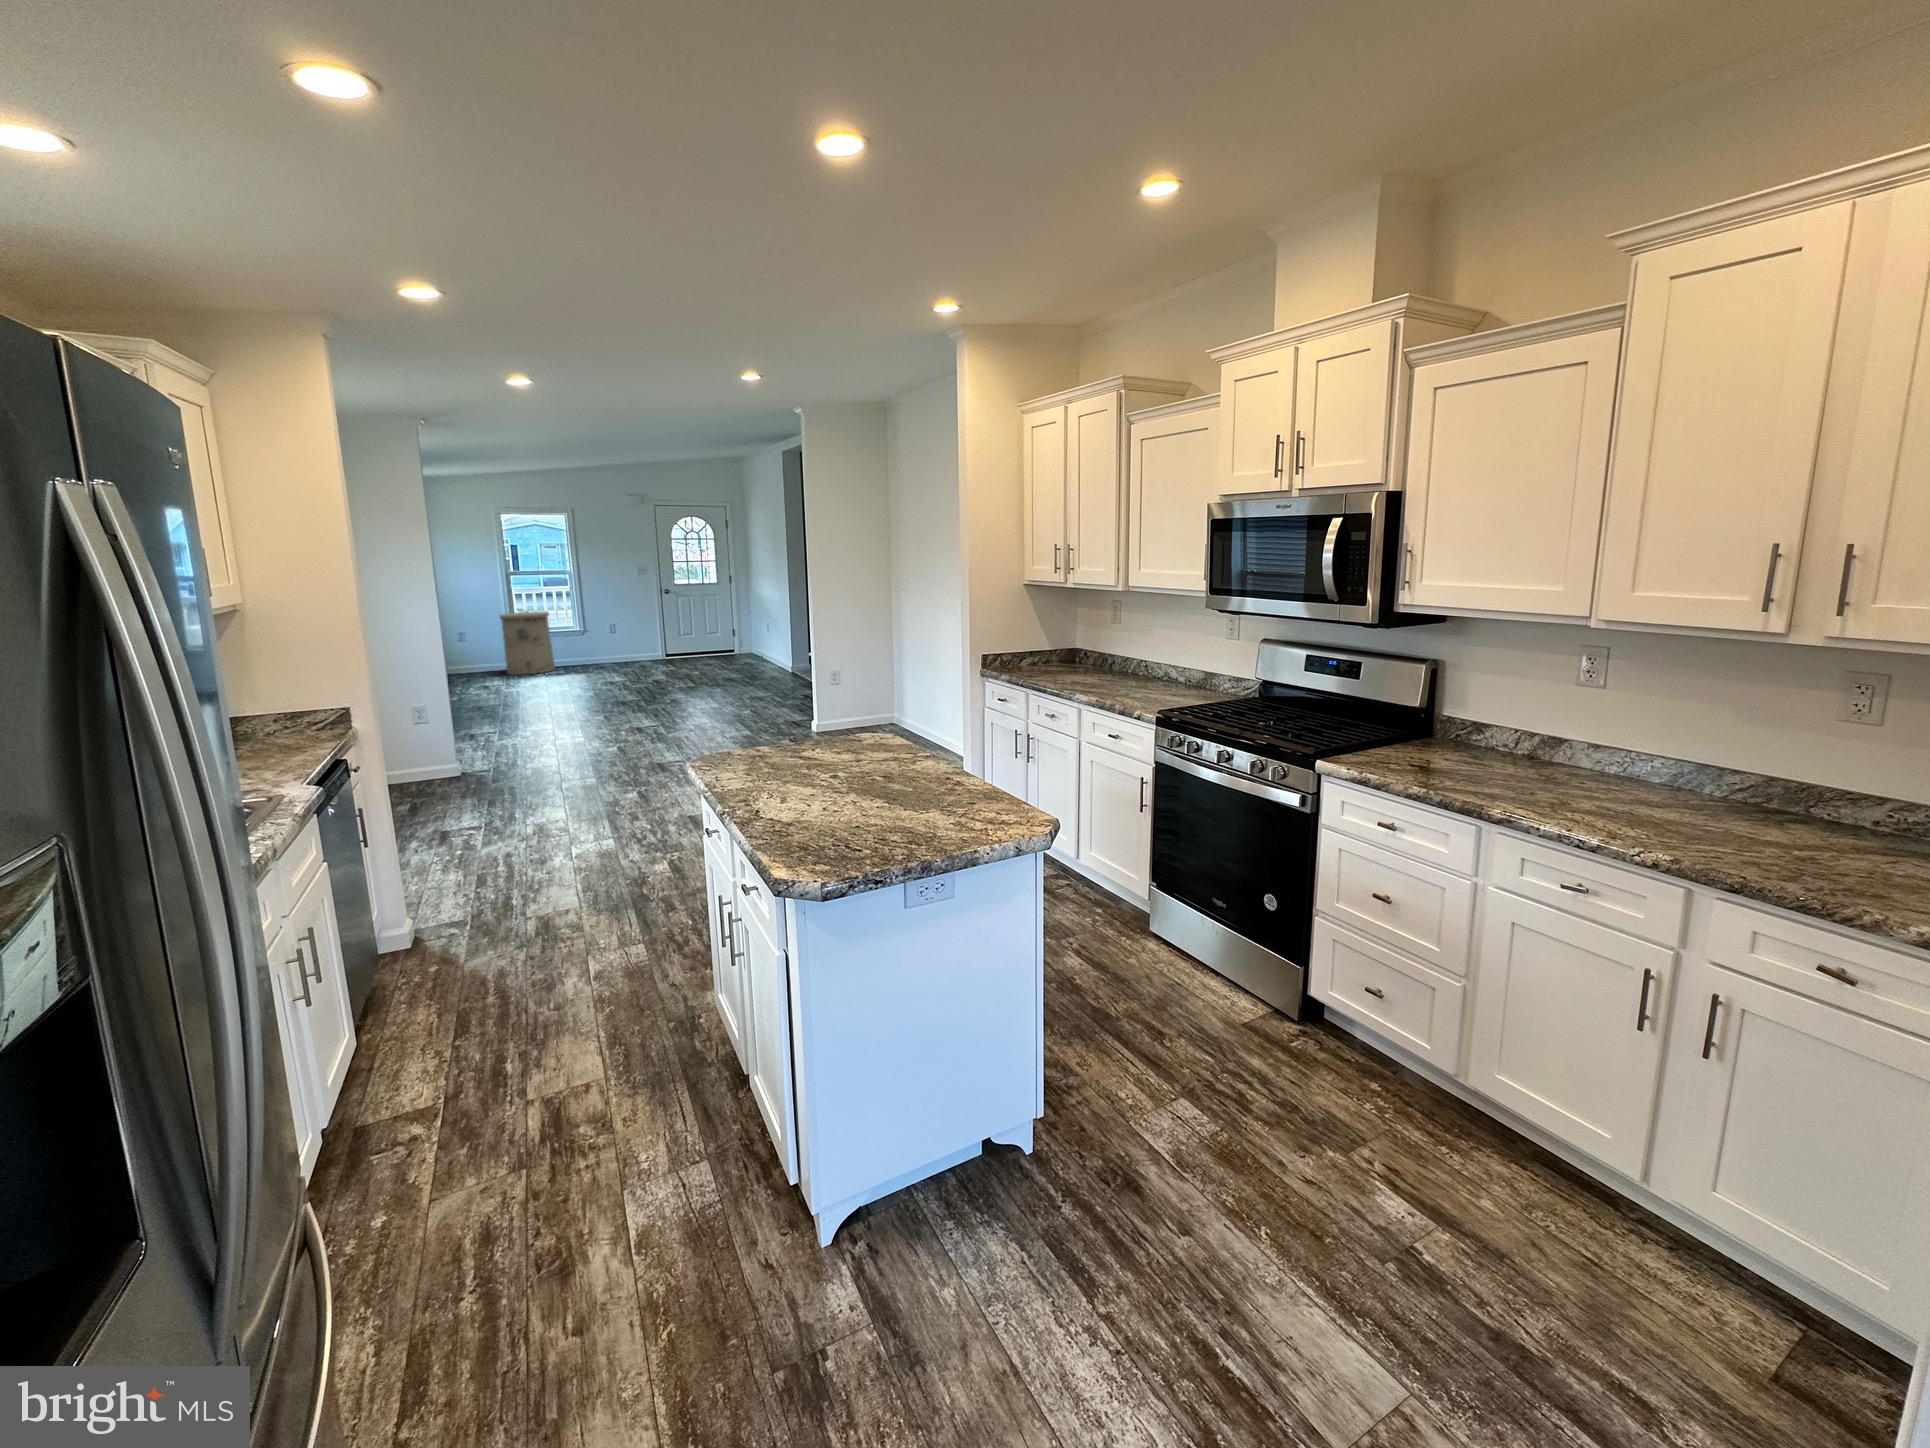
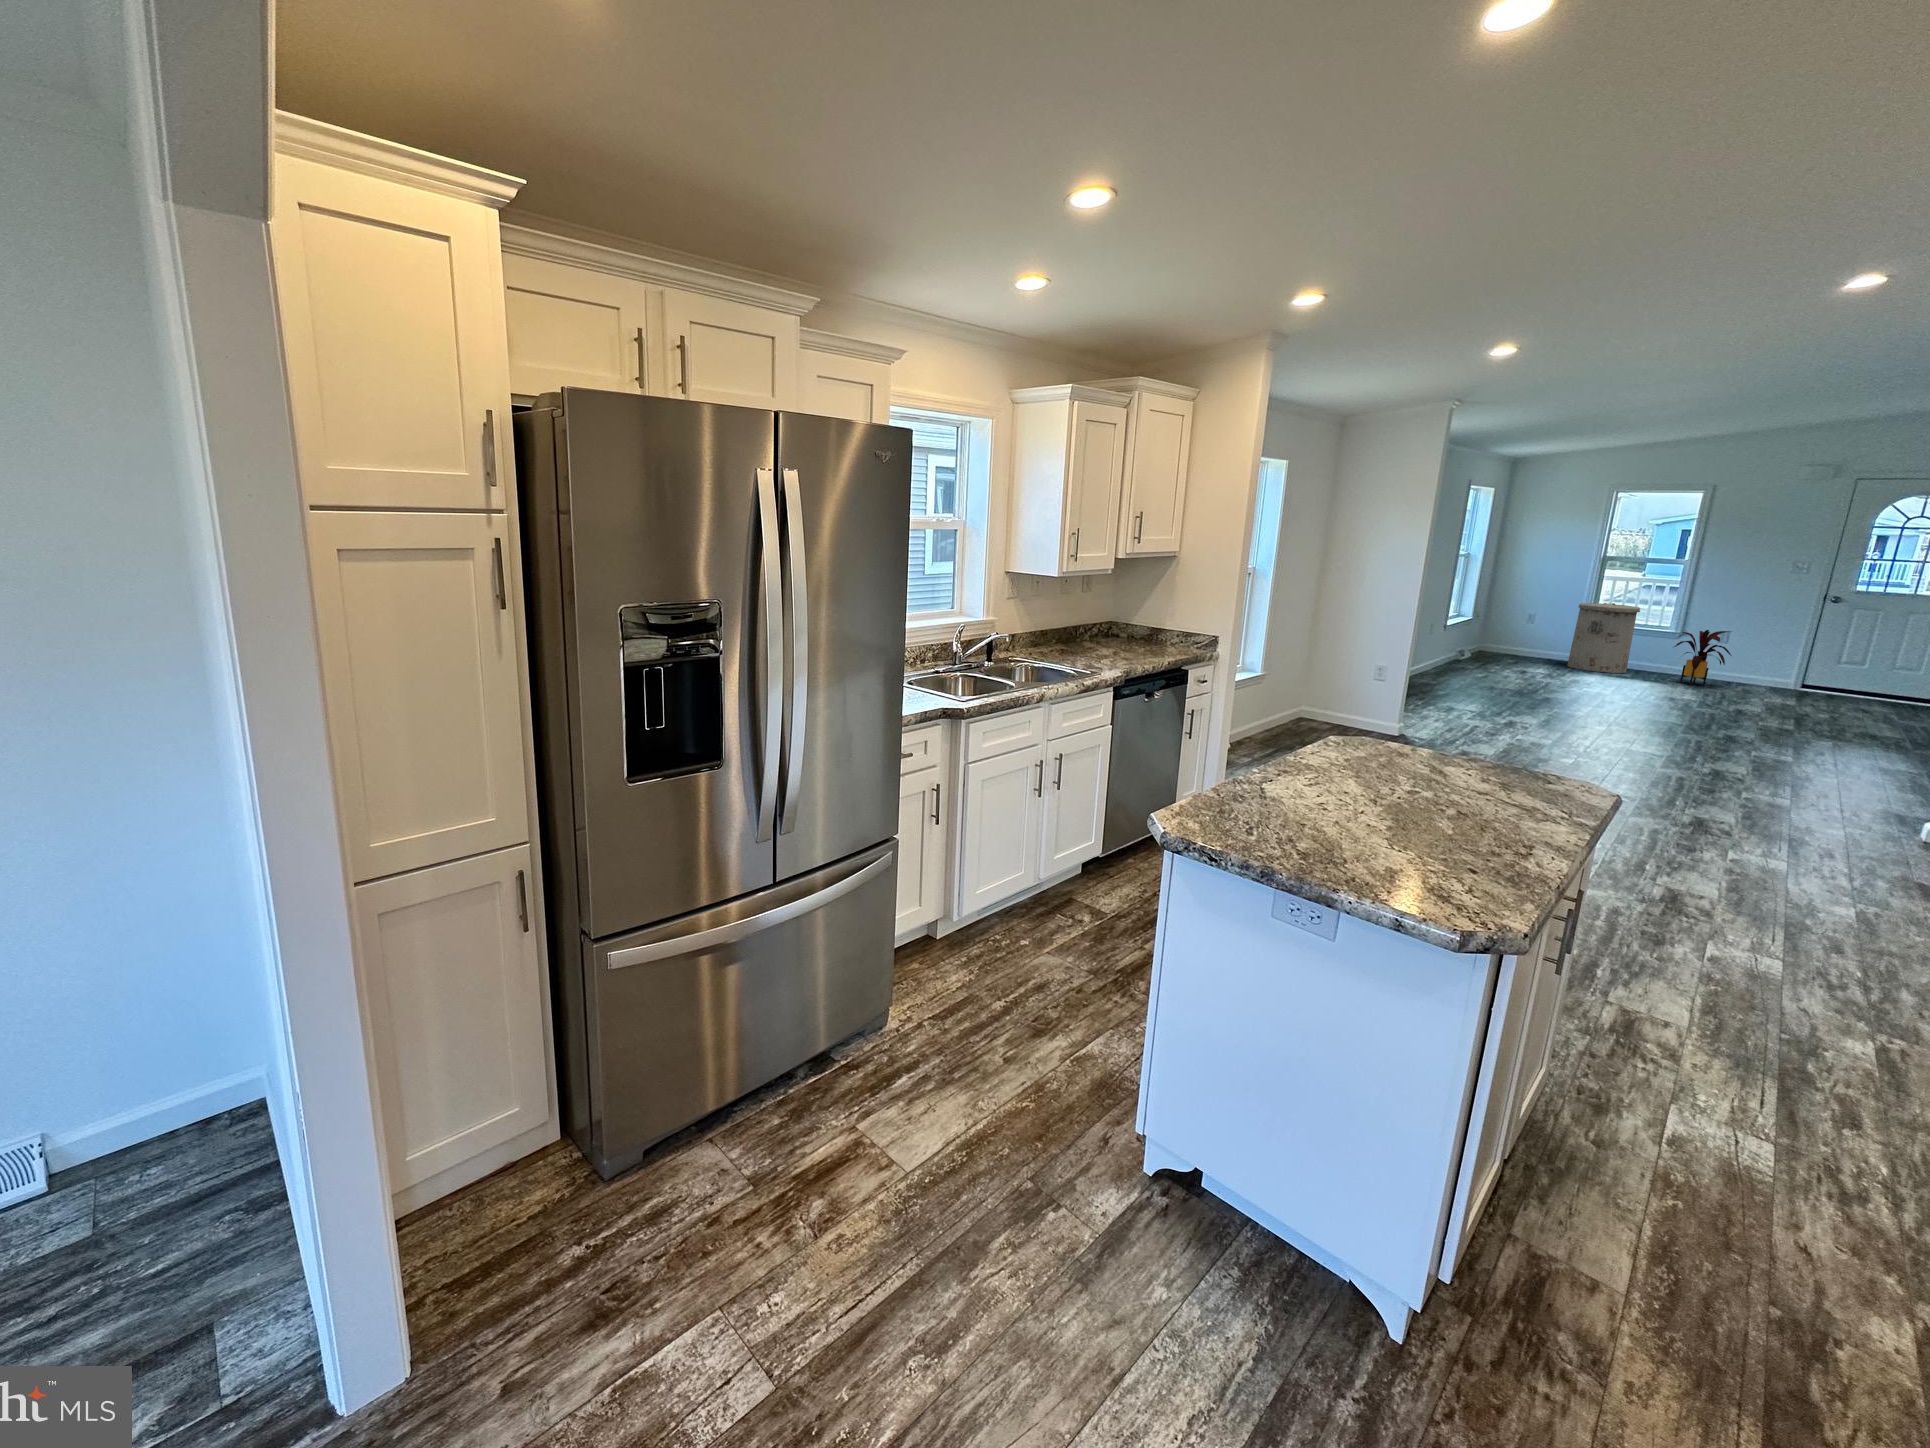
house plant: none [579,621,623,668] -> present [1674,630,1731,685]

